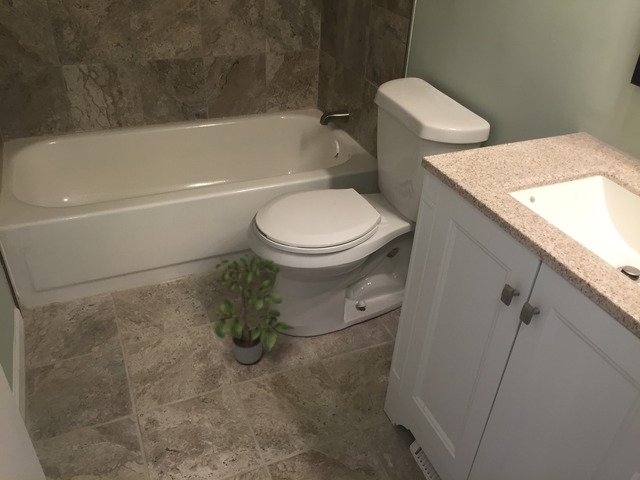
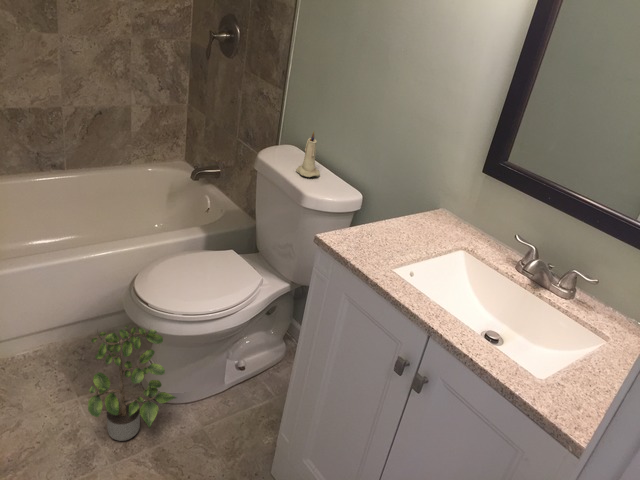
candle: none [416,55,442,107] -> present [296,131,320,177]

